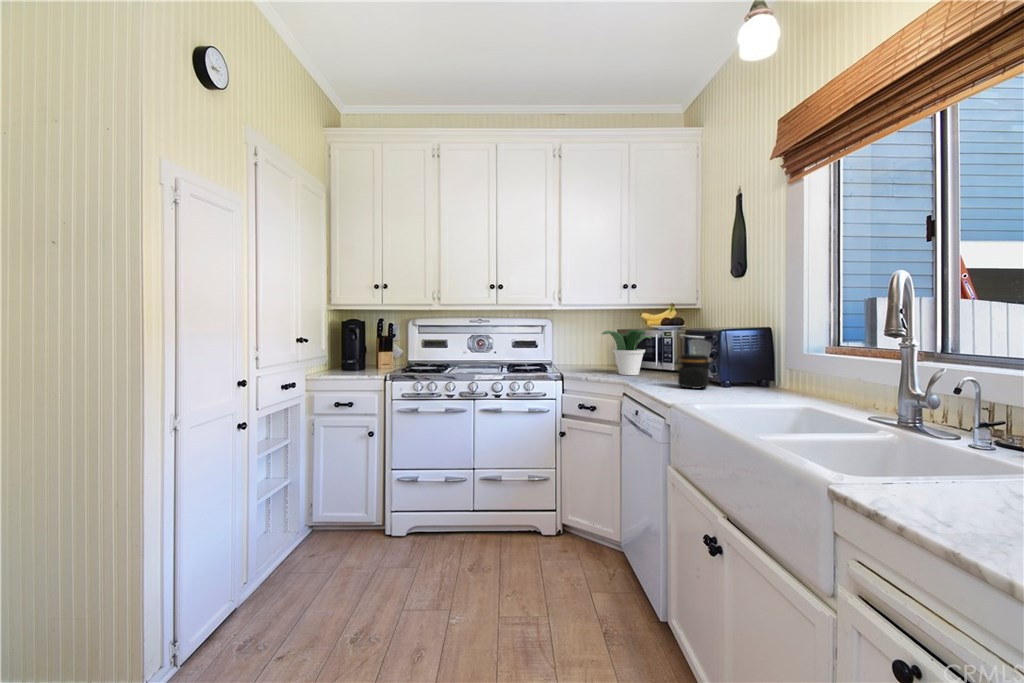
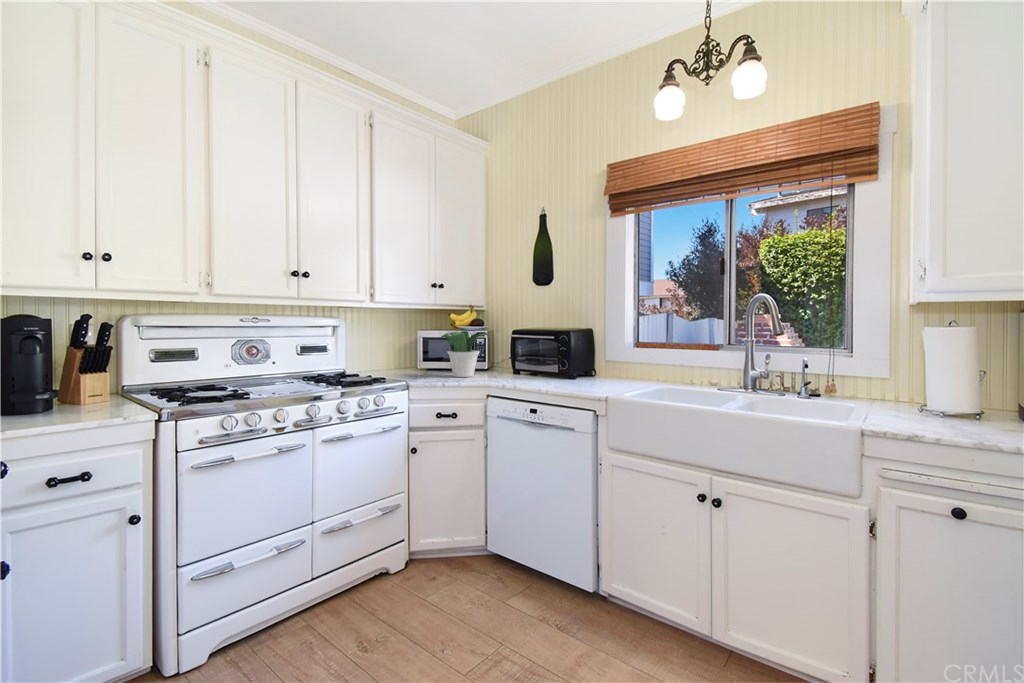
jar: present [675,354,712,389] -> none [544,353,575,383]

